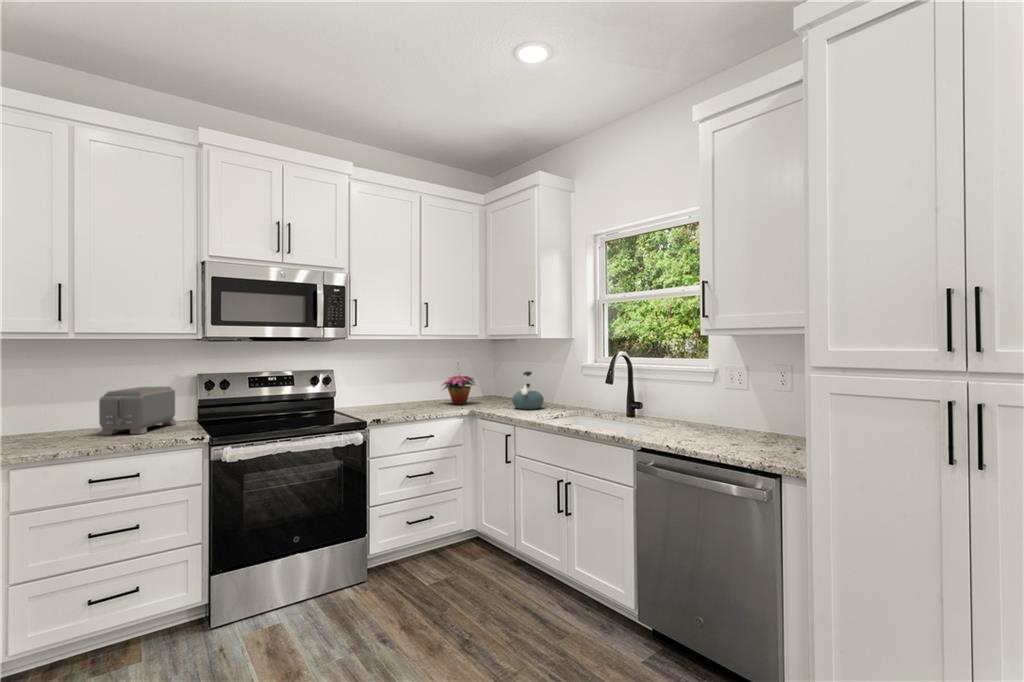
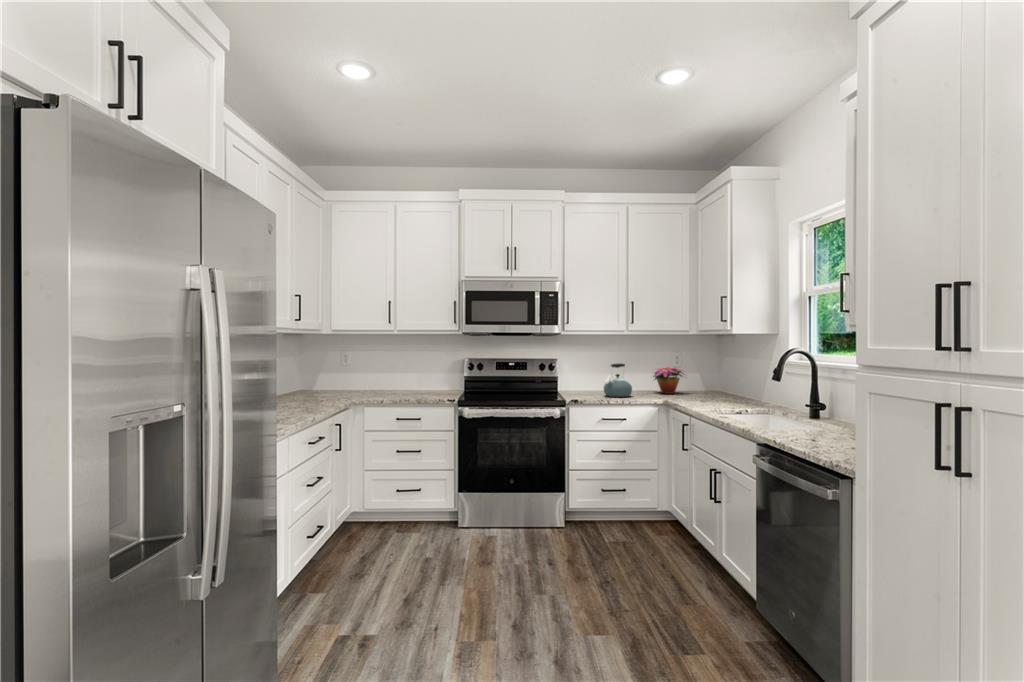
kettle: present [512,372,544,409] -> present [604,363,632,397]
toaster: present [99,386,177,435] -> none [407,366,452,396]

